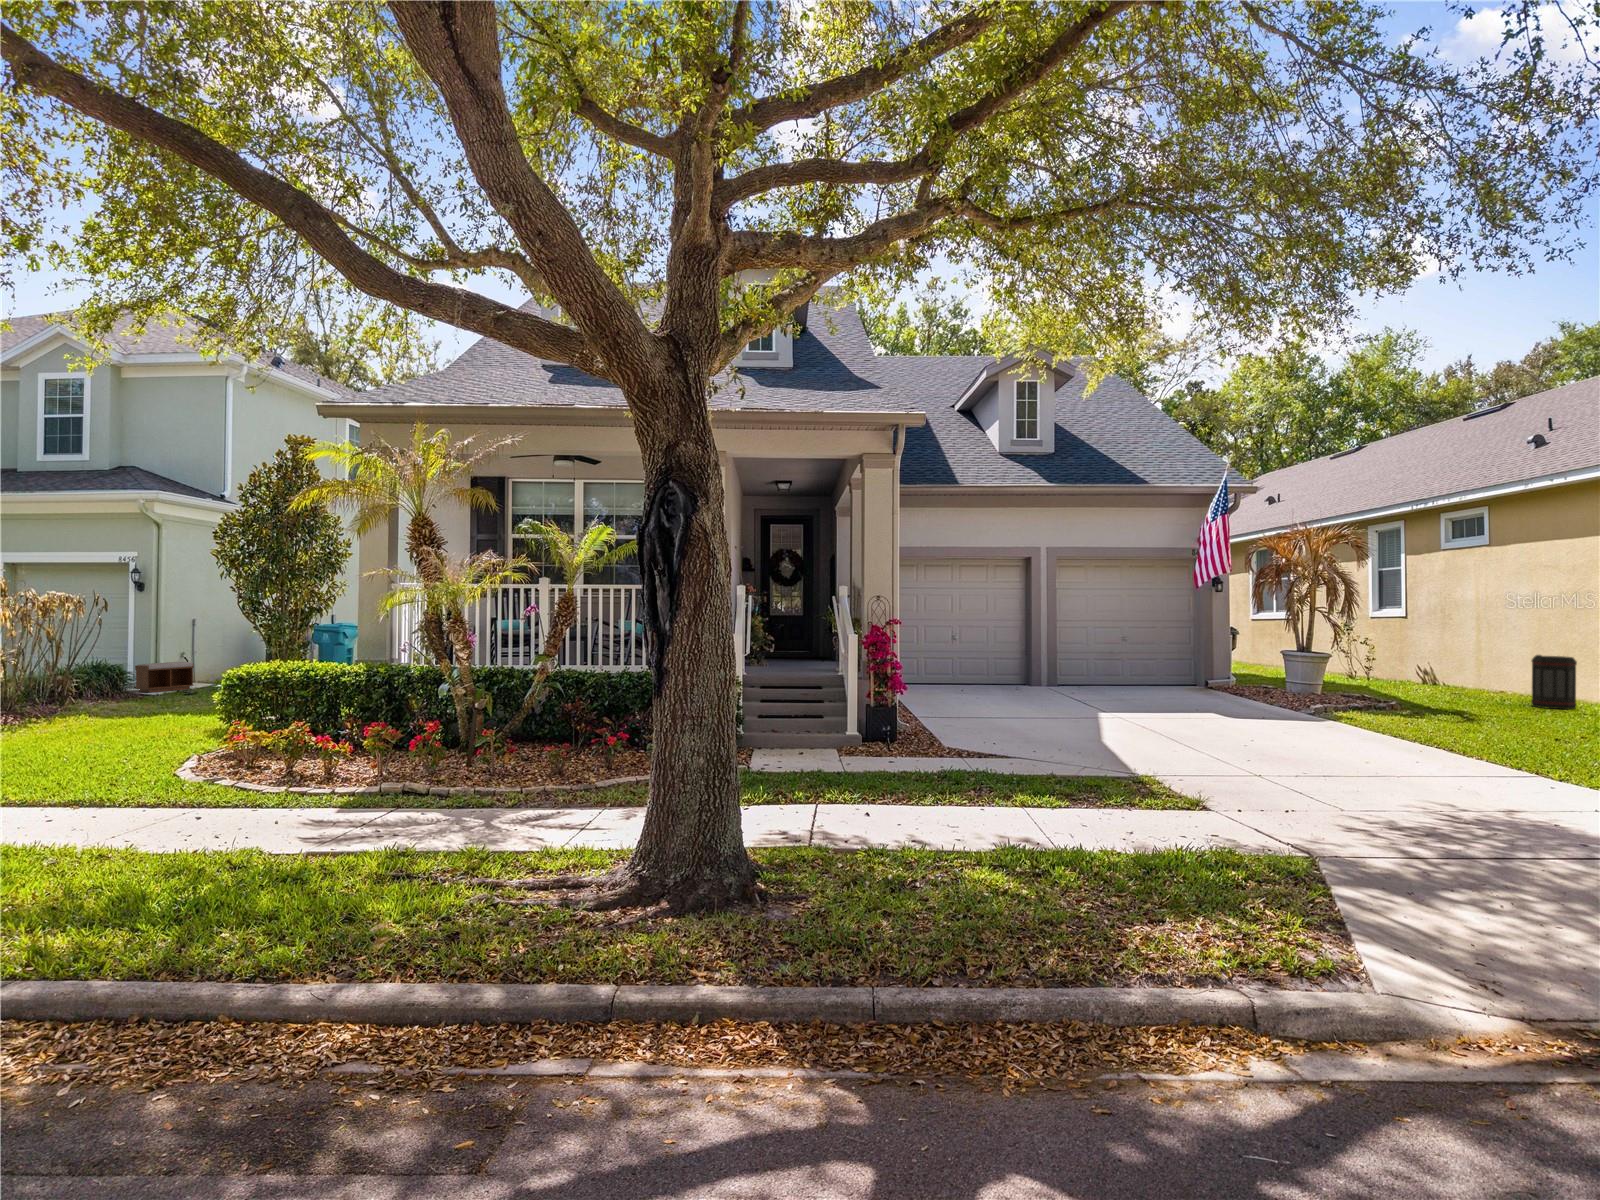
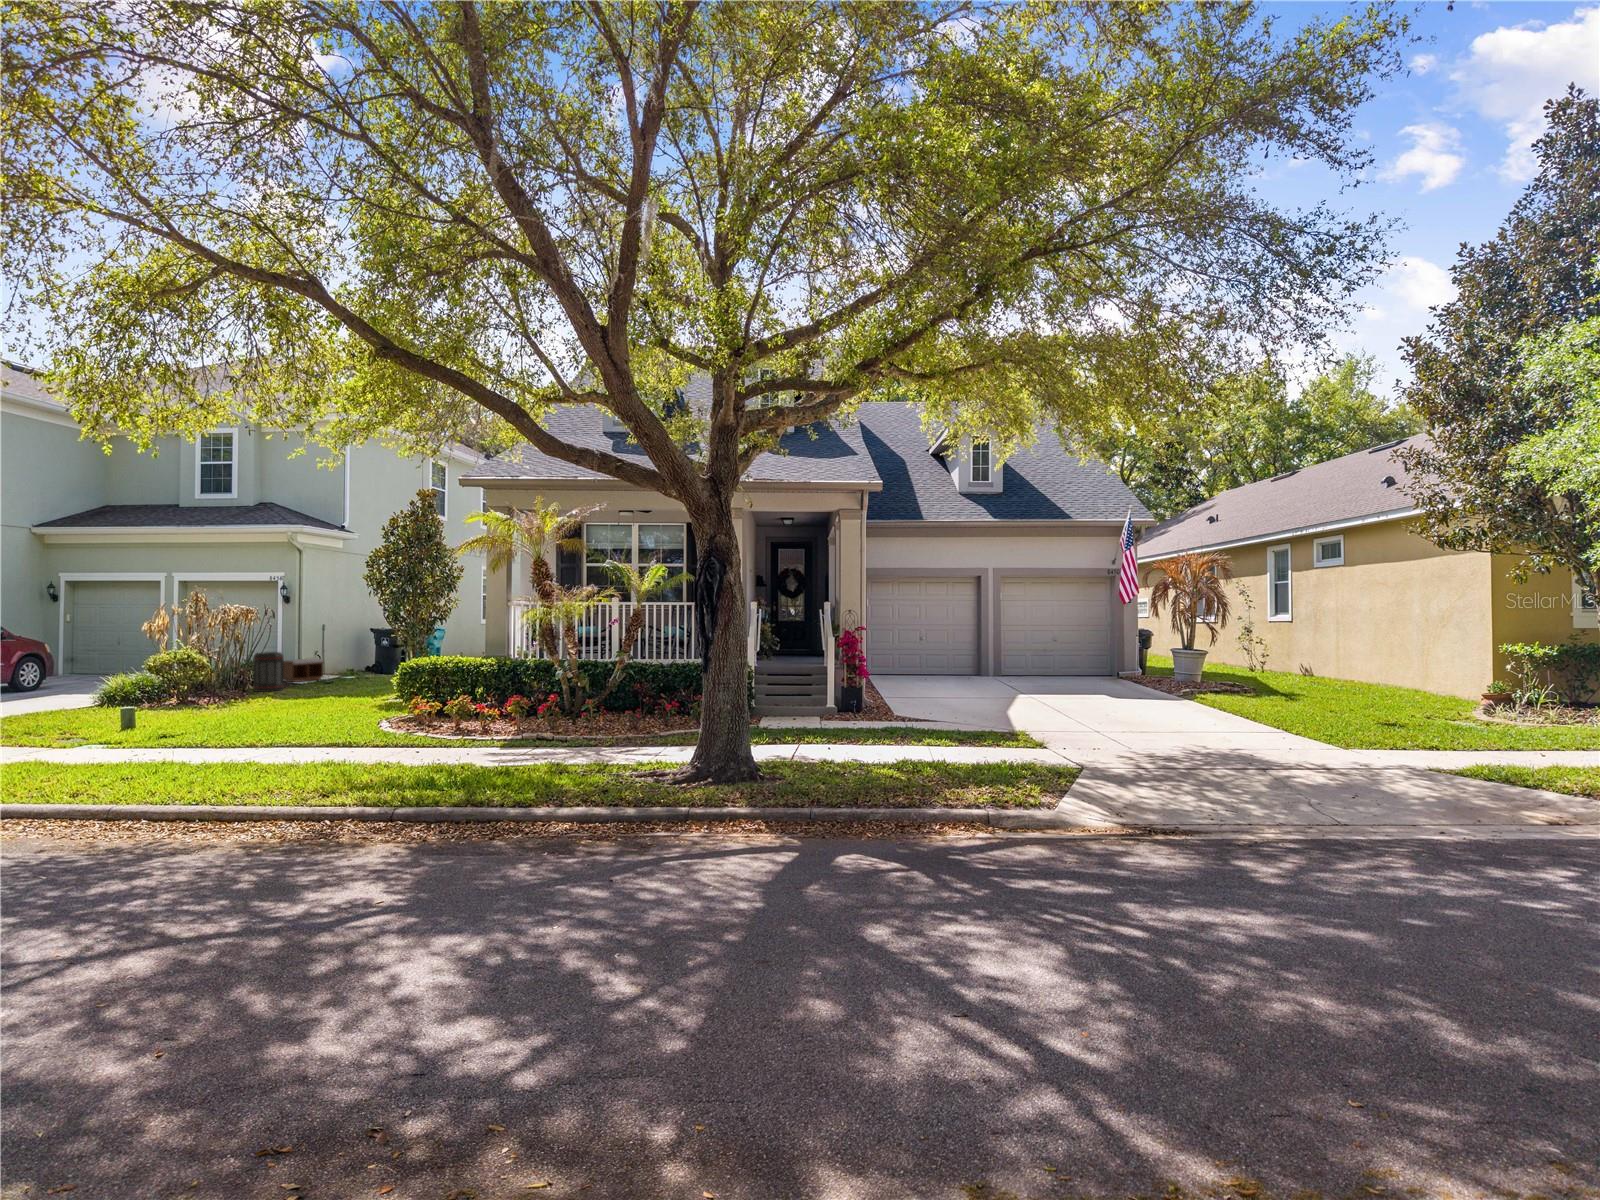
trash can: present [1531,655,1577,709] -> present [253,652,284,692]

